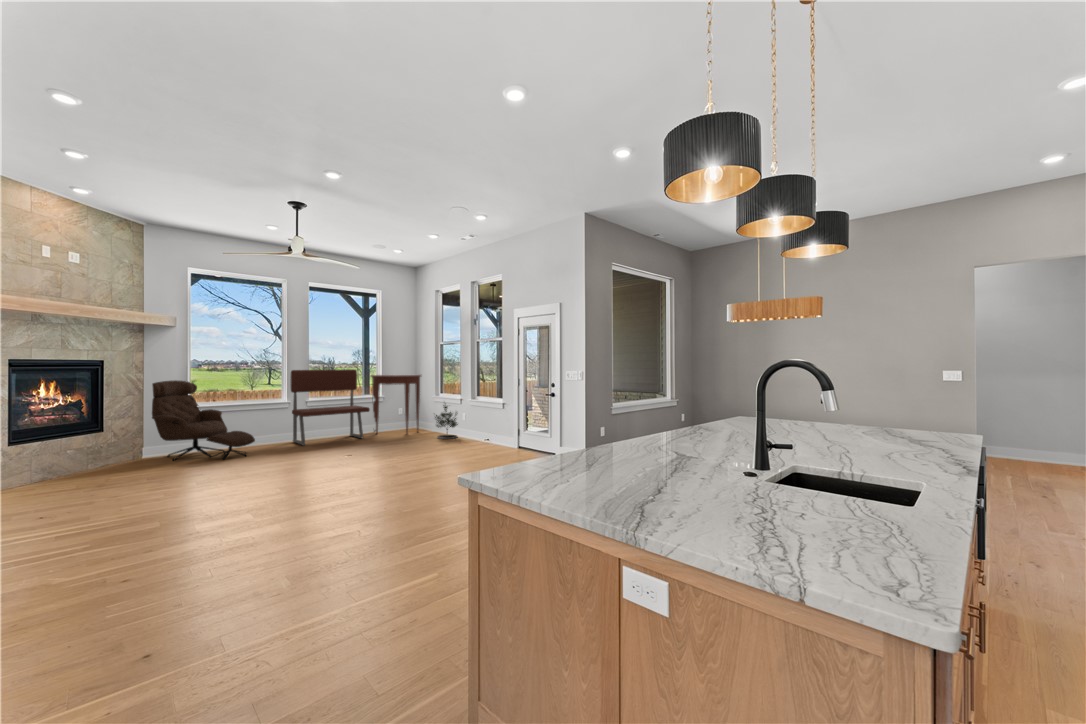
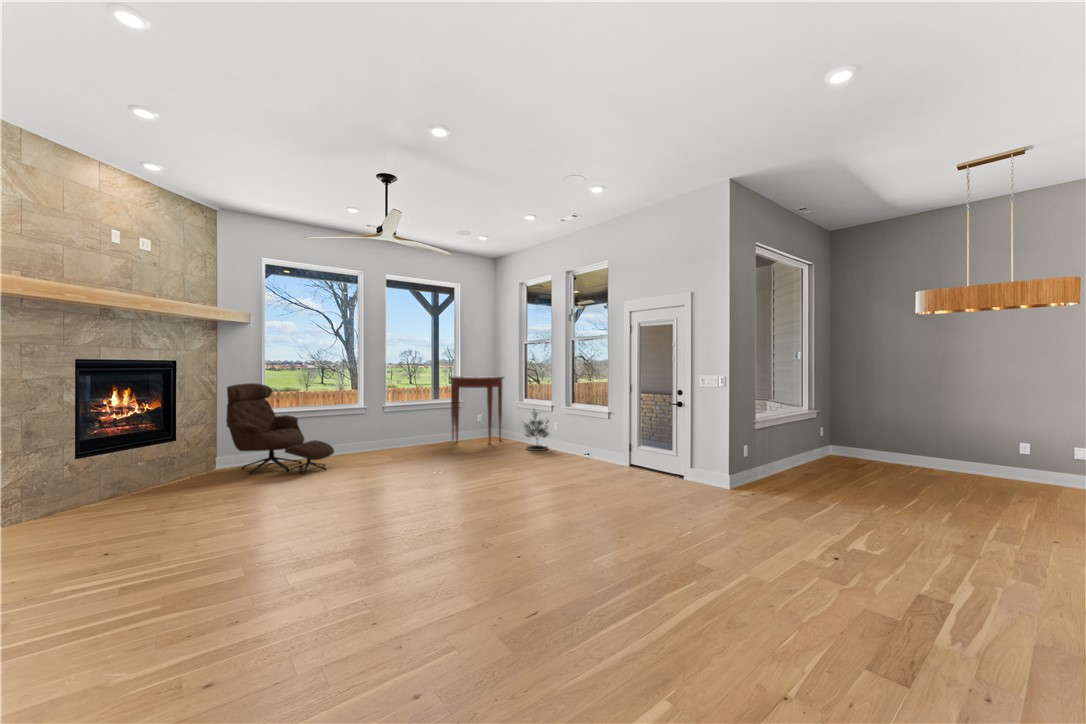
bench: present [290,369,370,445] -> none [368,371,452,457]

